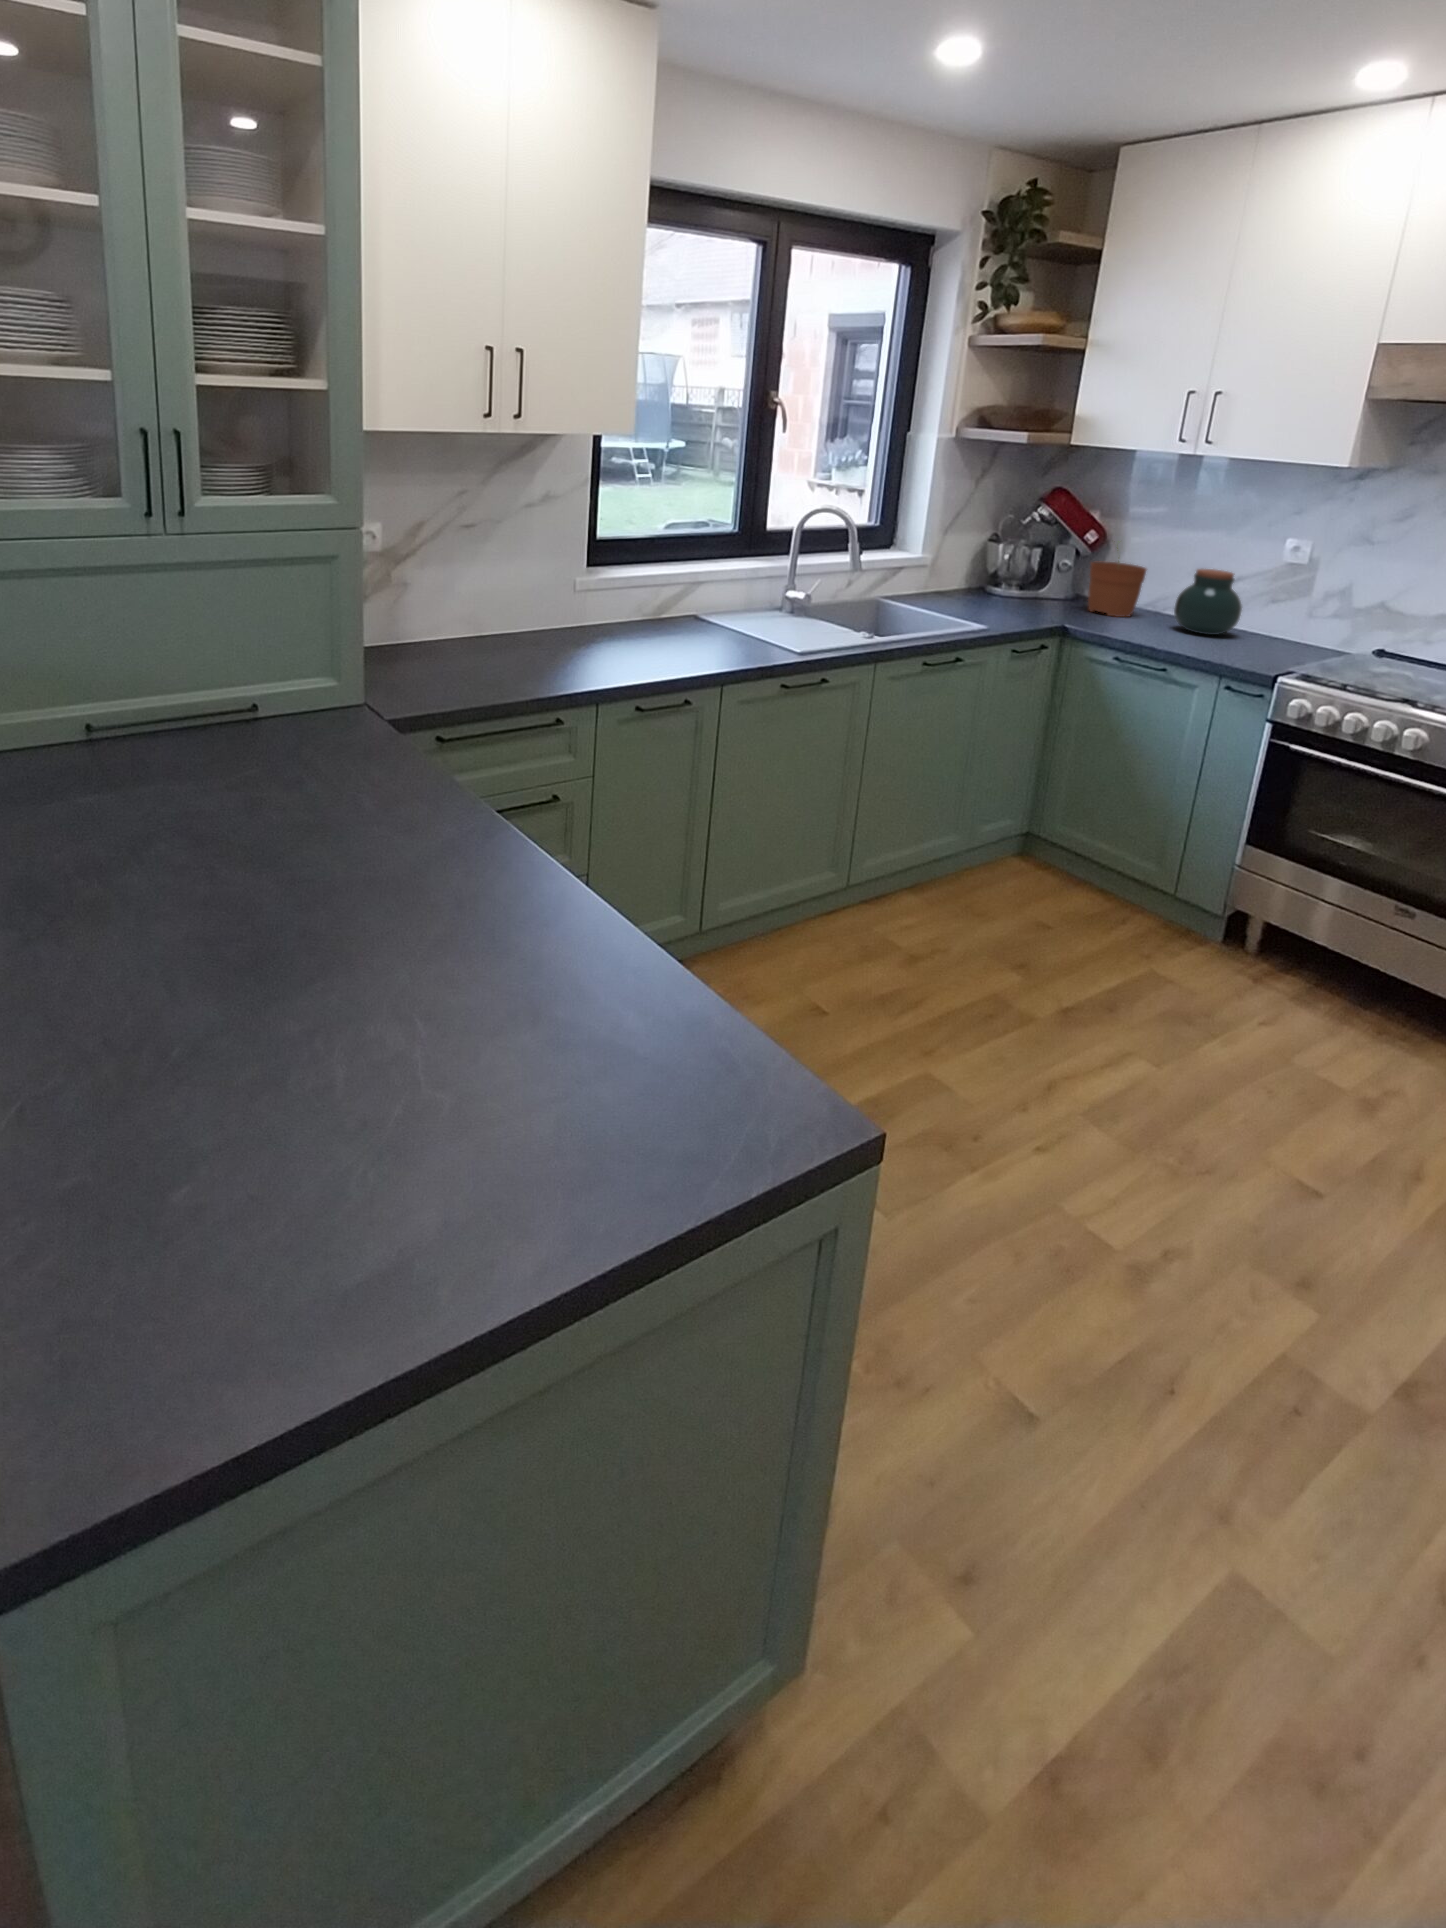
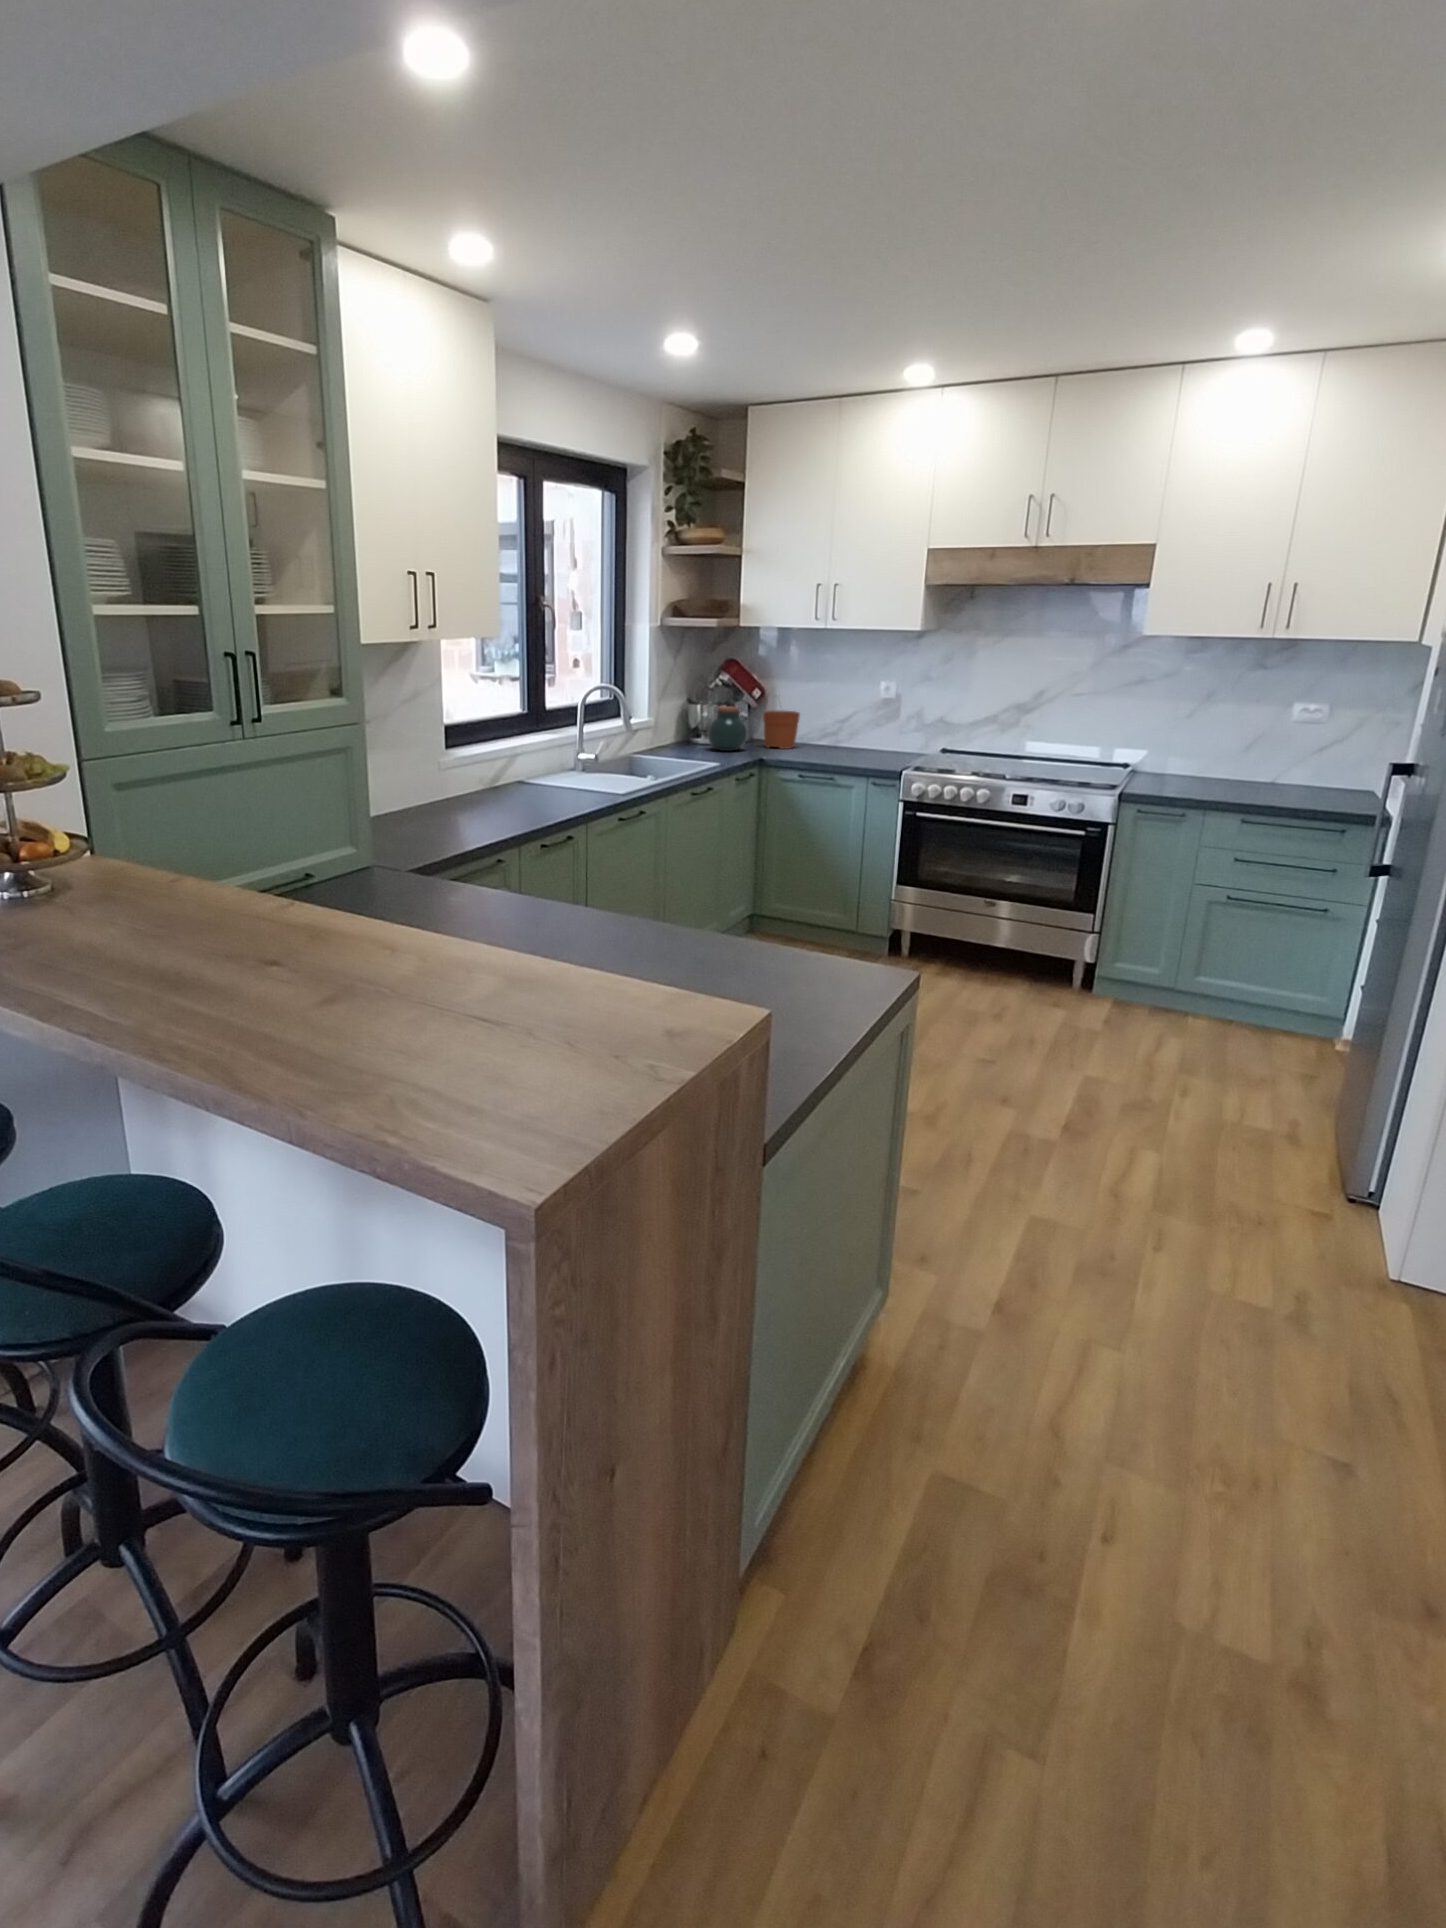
jar: present [1174,569,1242,635] -> present [708,706,747,751]

